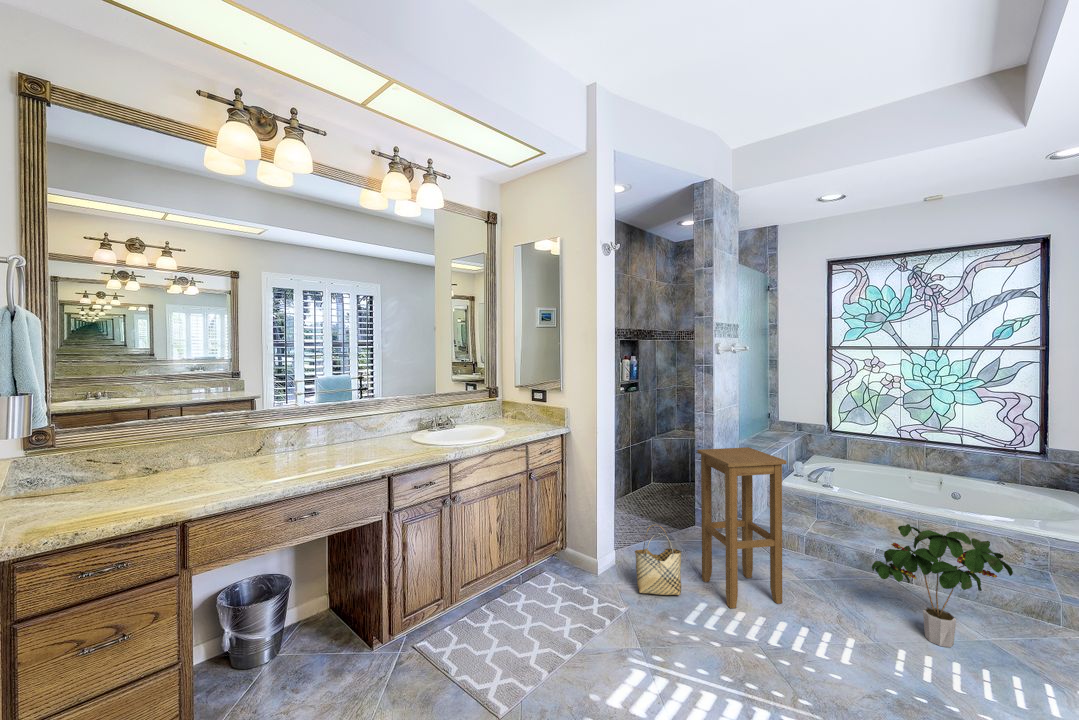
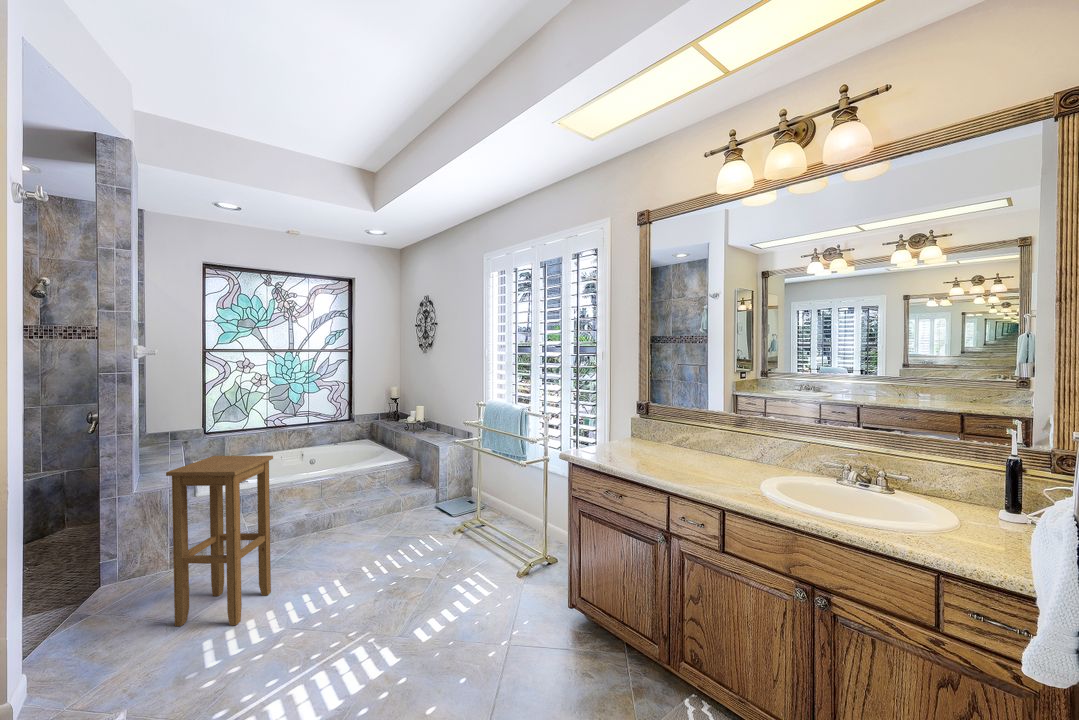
woven basket: present [635,524,681,595] -> none [100,586,174,688]
potted plant: present [872,524,1013,647] -> none [332,473,402,554]

